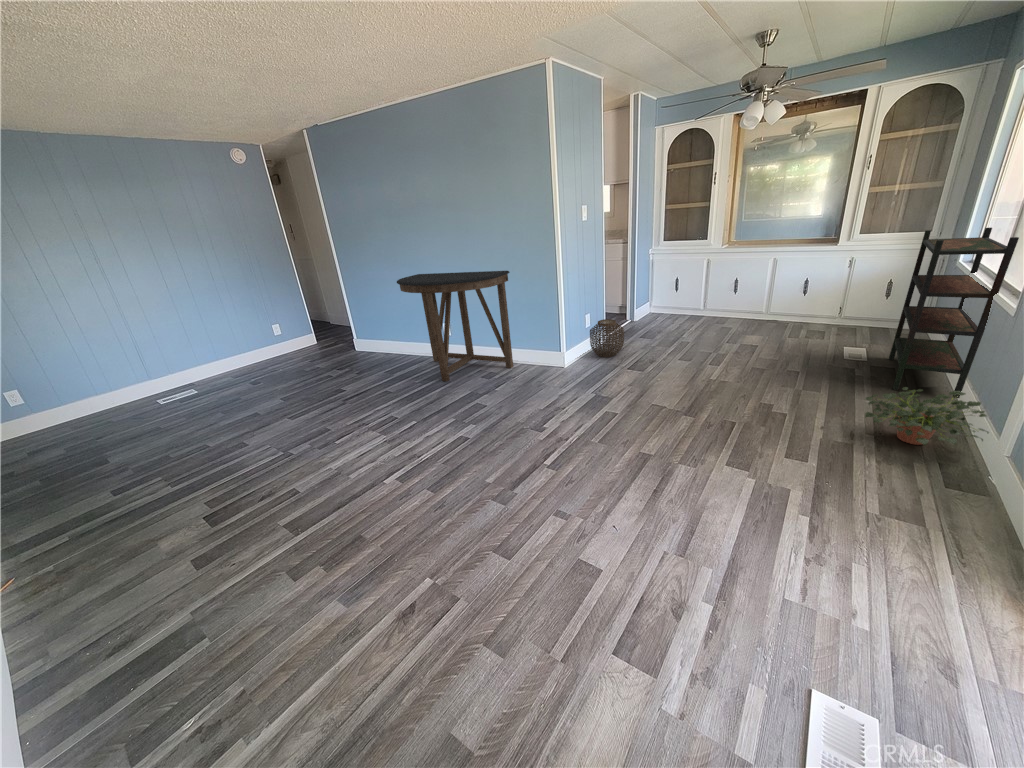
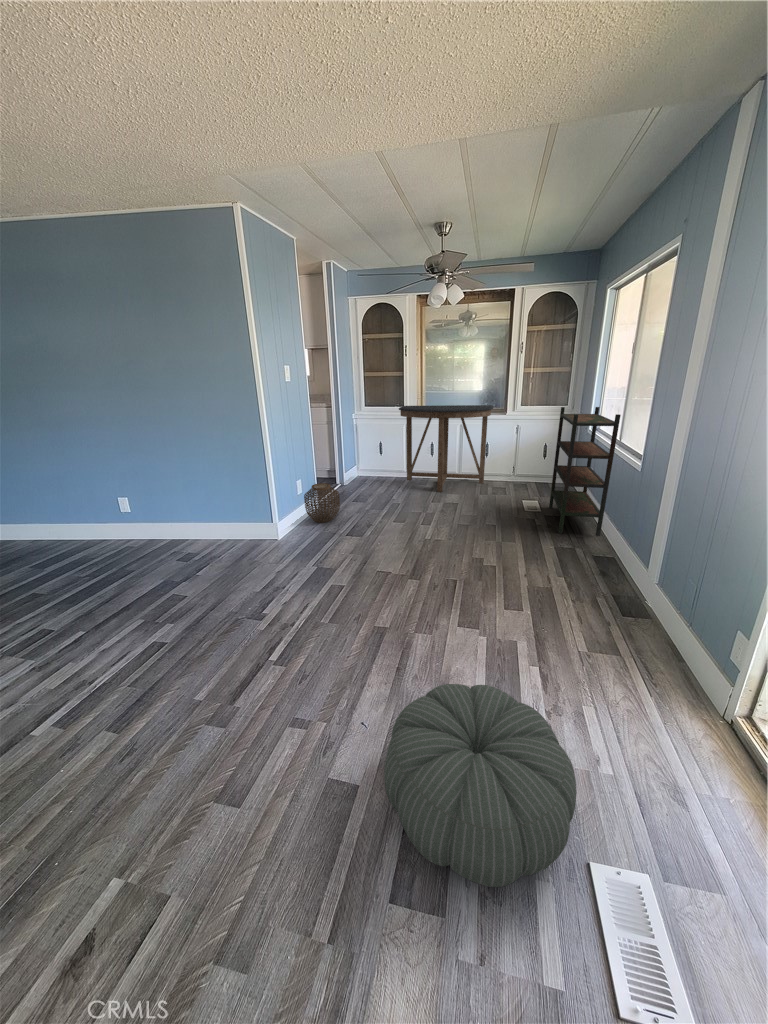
console table: present [397,271,513,381] -> present [399,405,493,492]
potted plant: present [865,387,989,445] -> none [547,532,629,581]
pouf: none [622,507,814,675] -> present [384,684,577,887]

